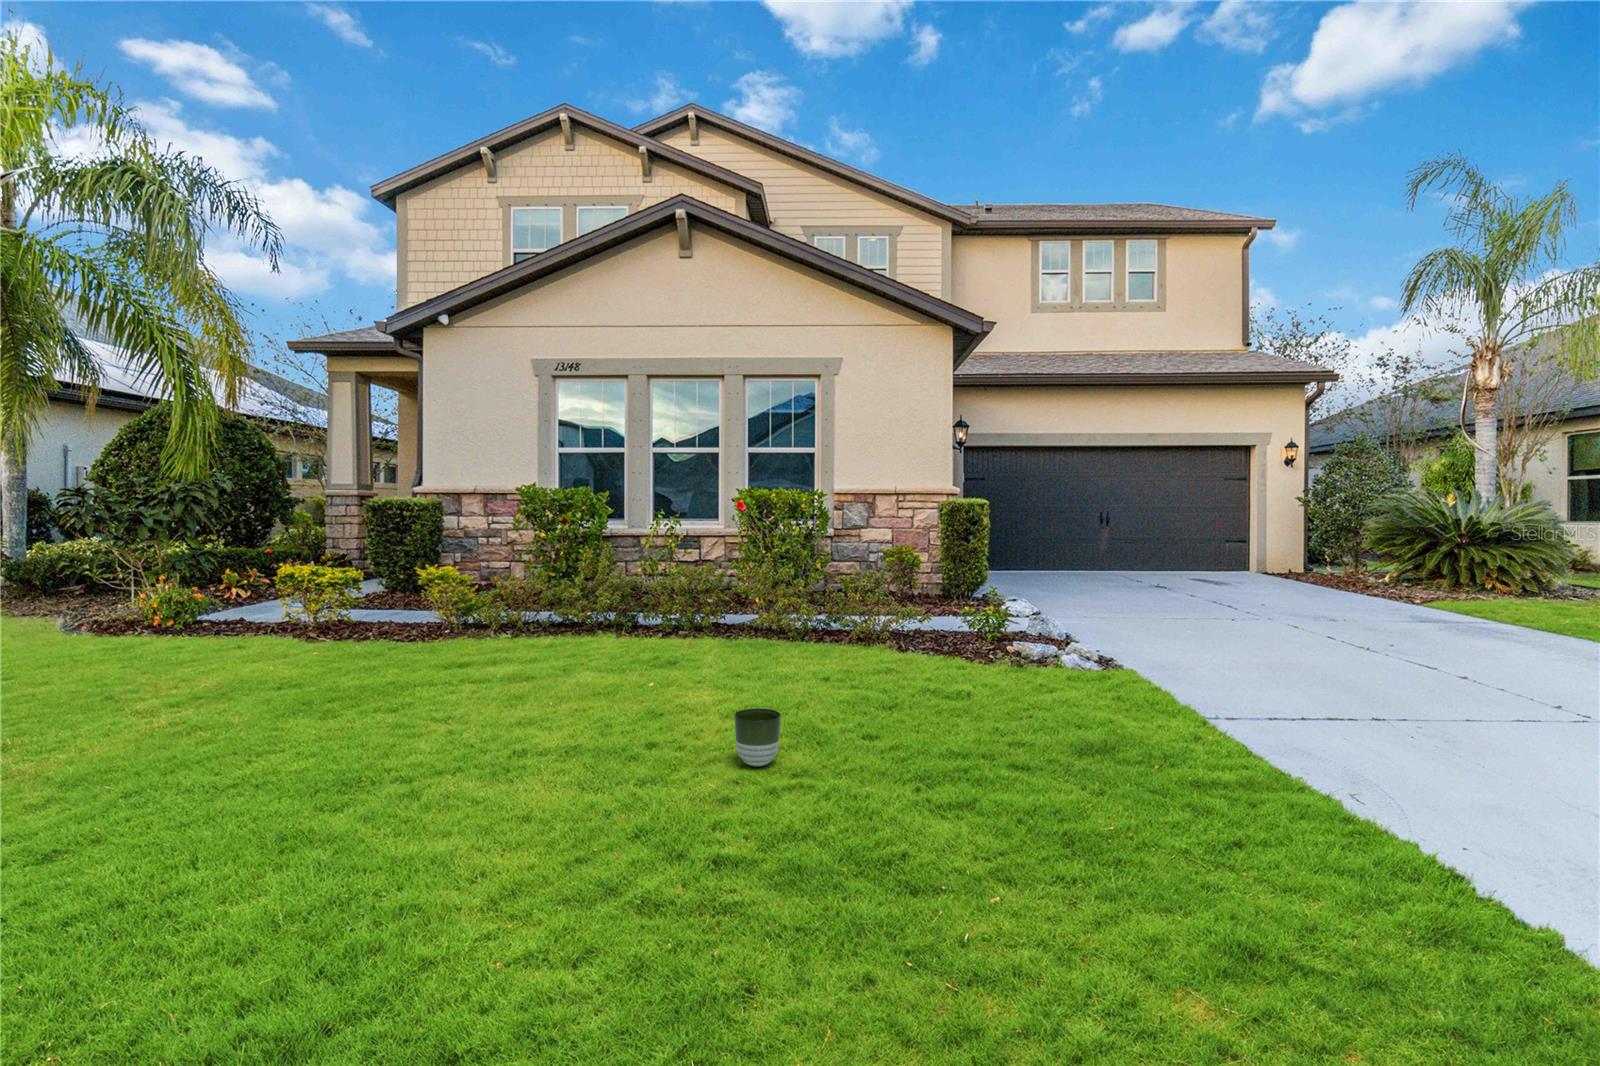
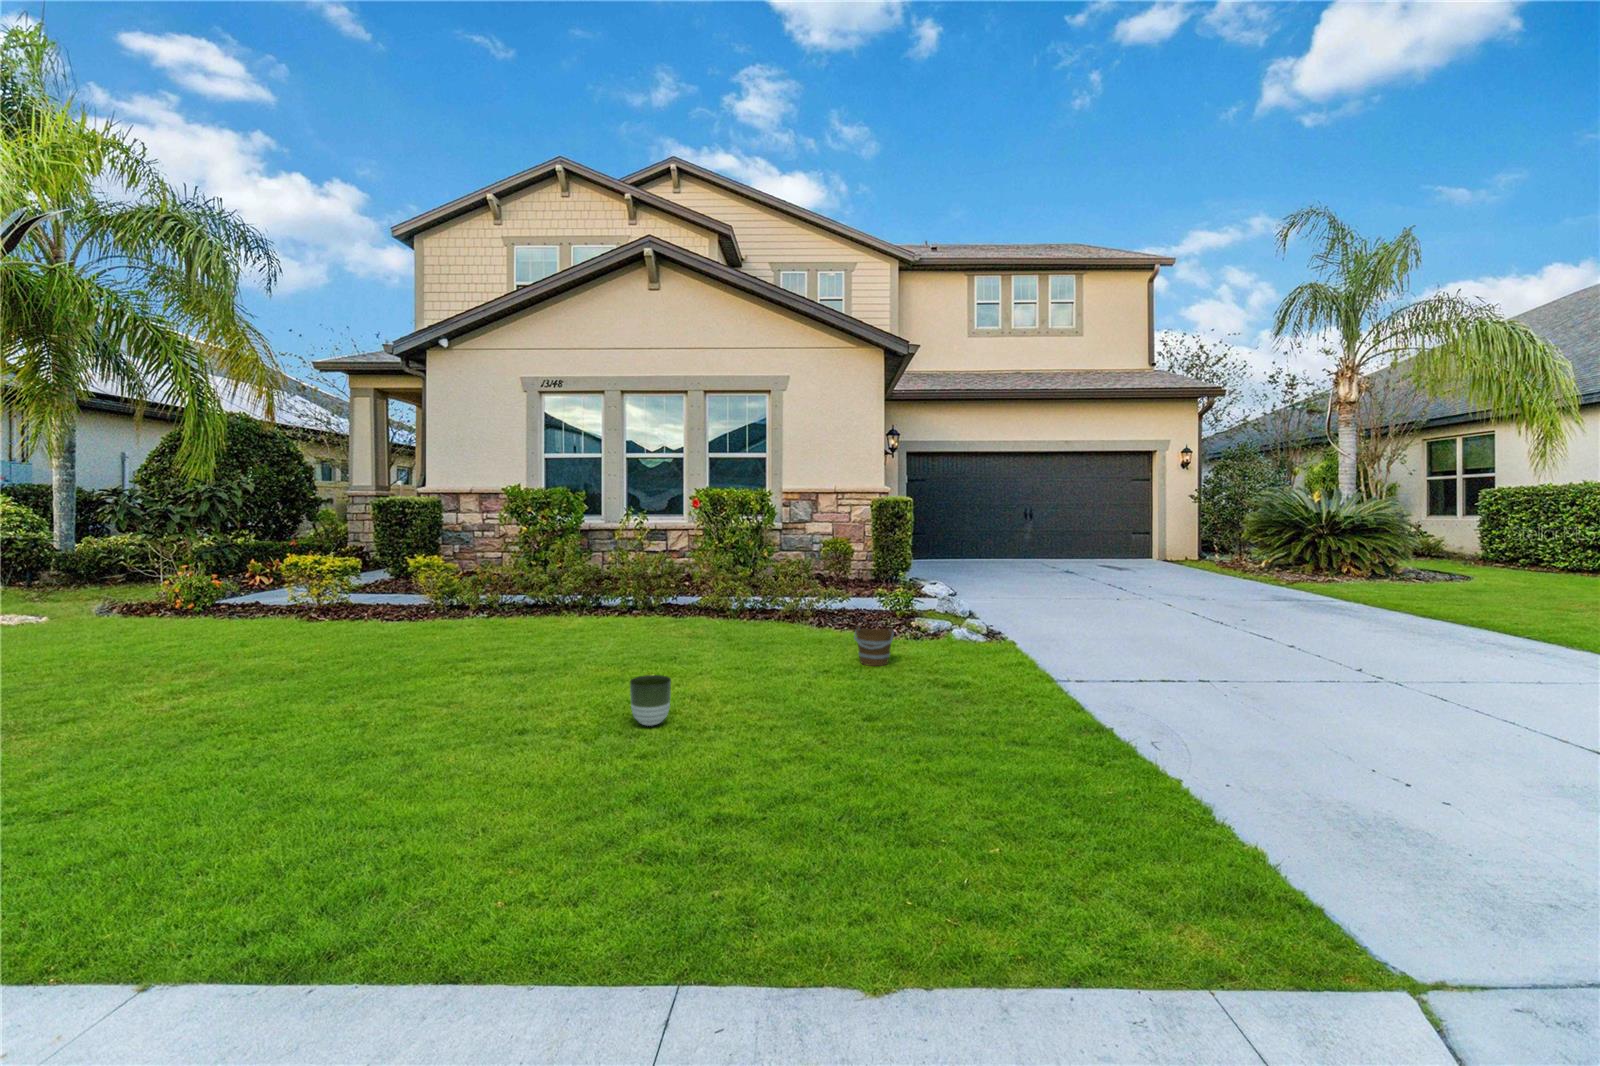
bucket: none [959,651,1006,698] -> present [854,626,894,666]

